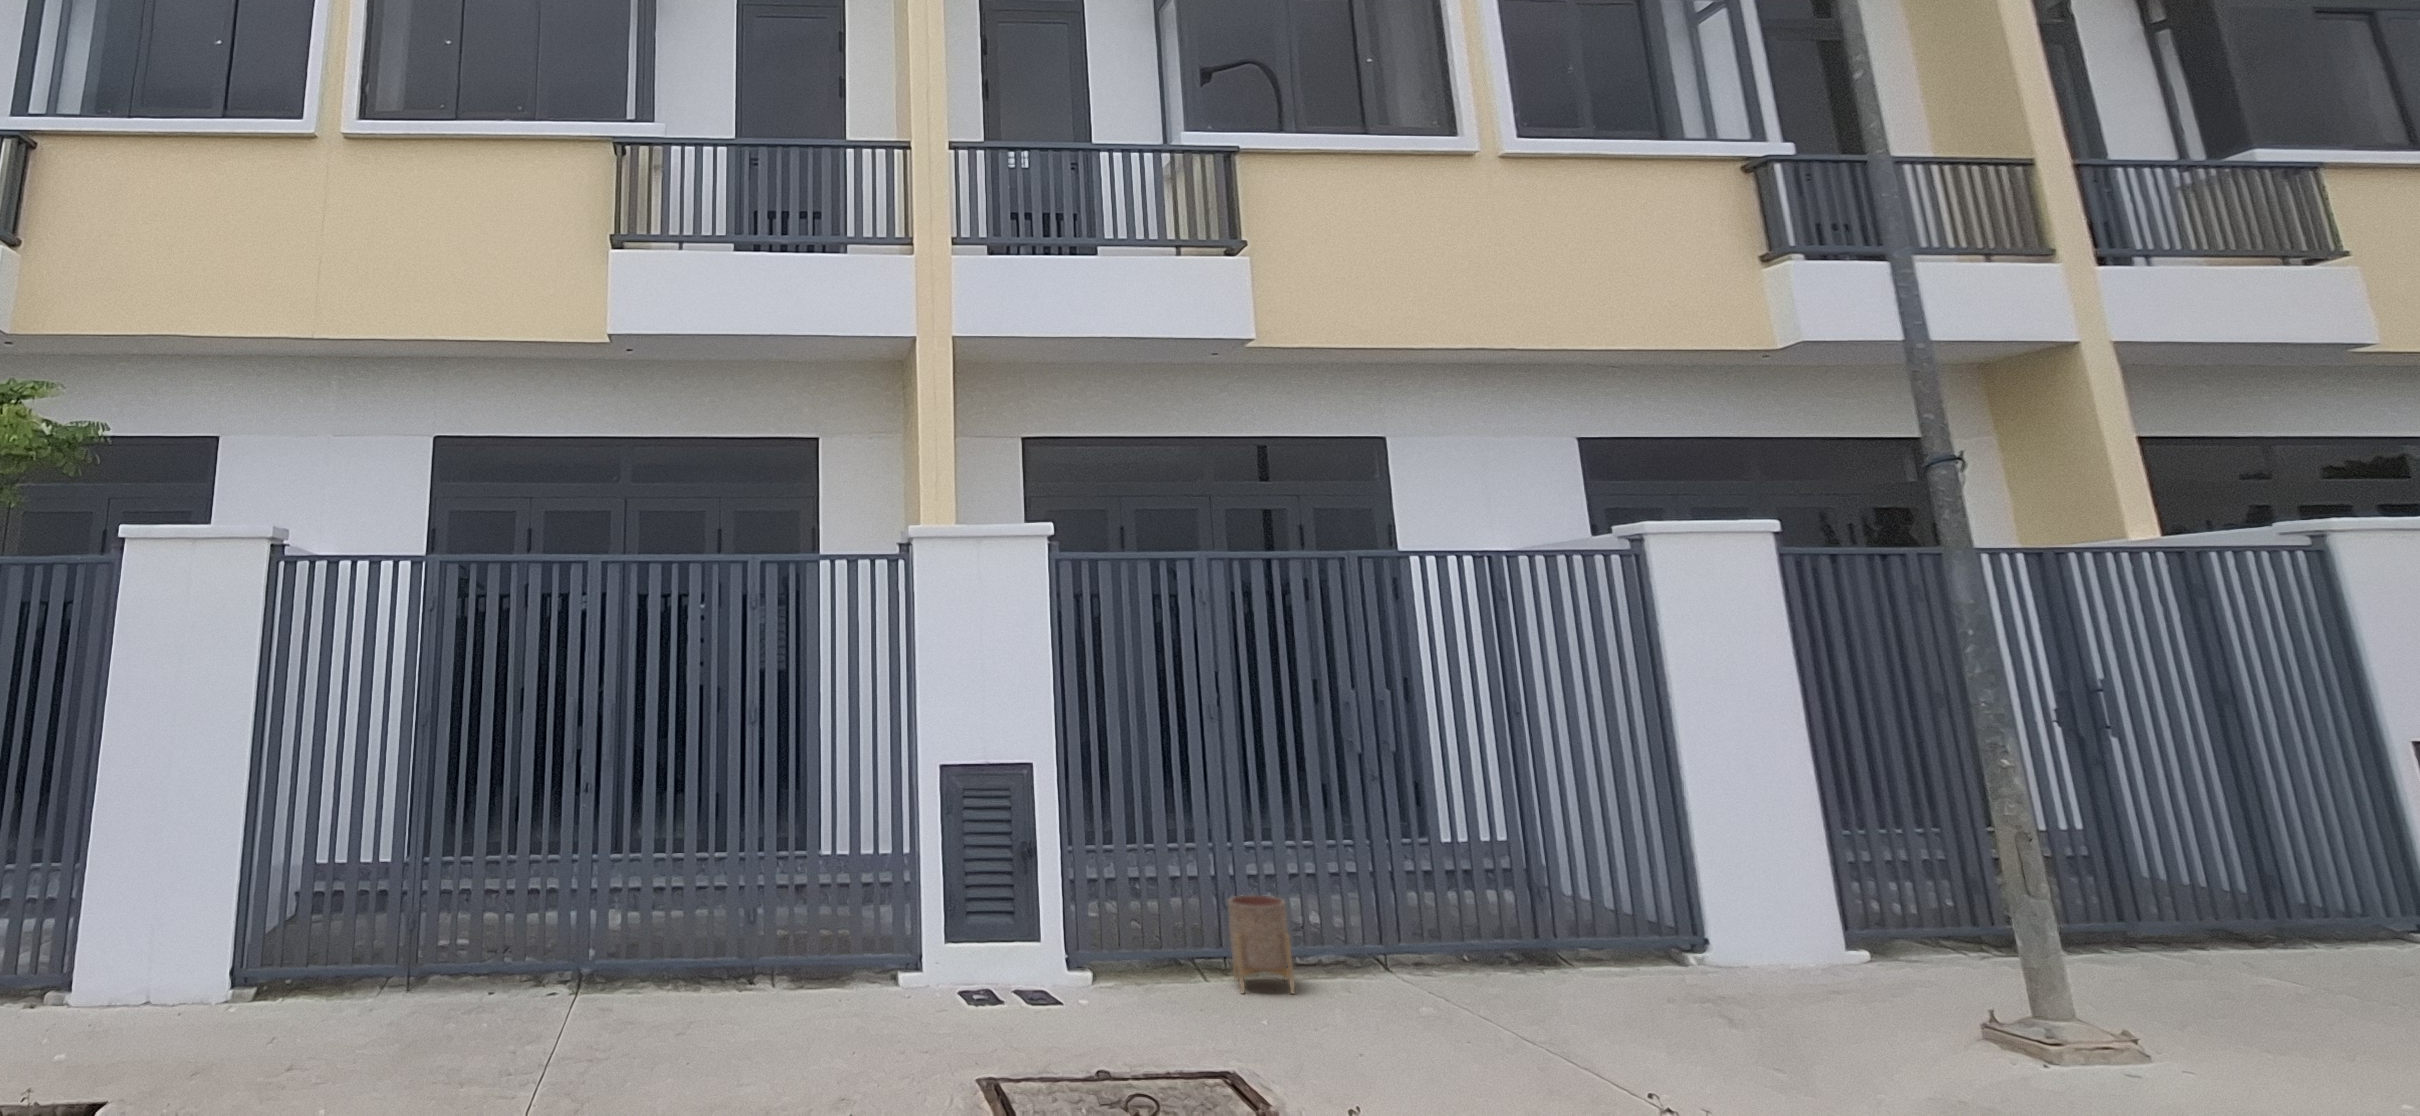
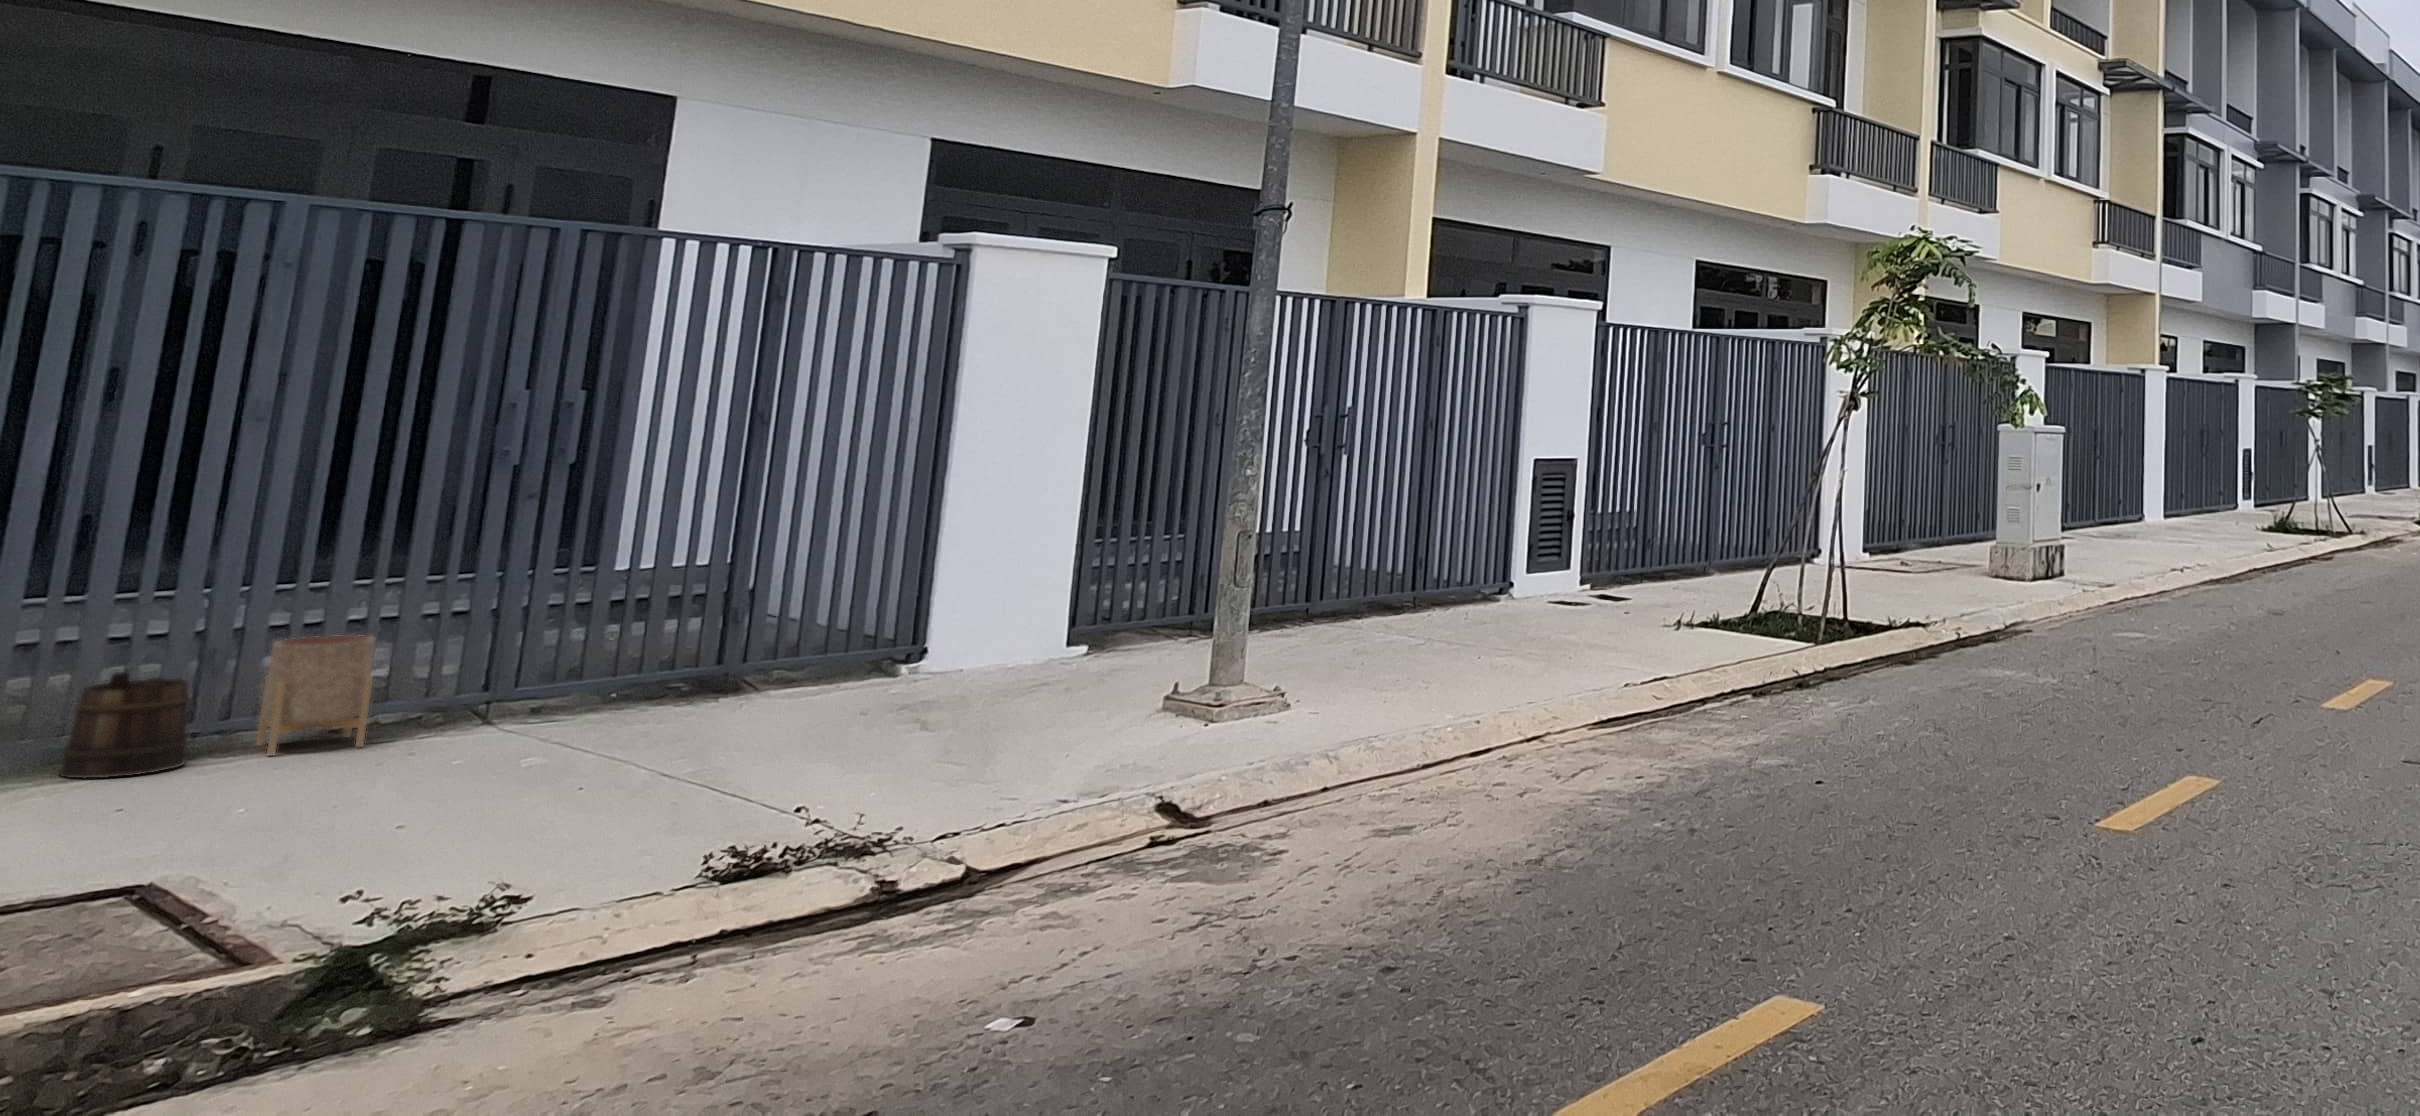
bucket: none [1134,915,1197,1000] -> present [60,672,190,778]

